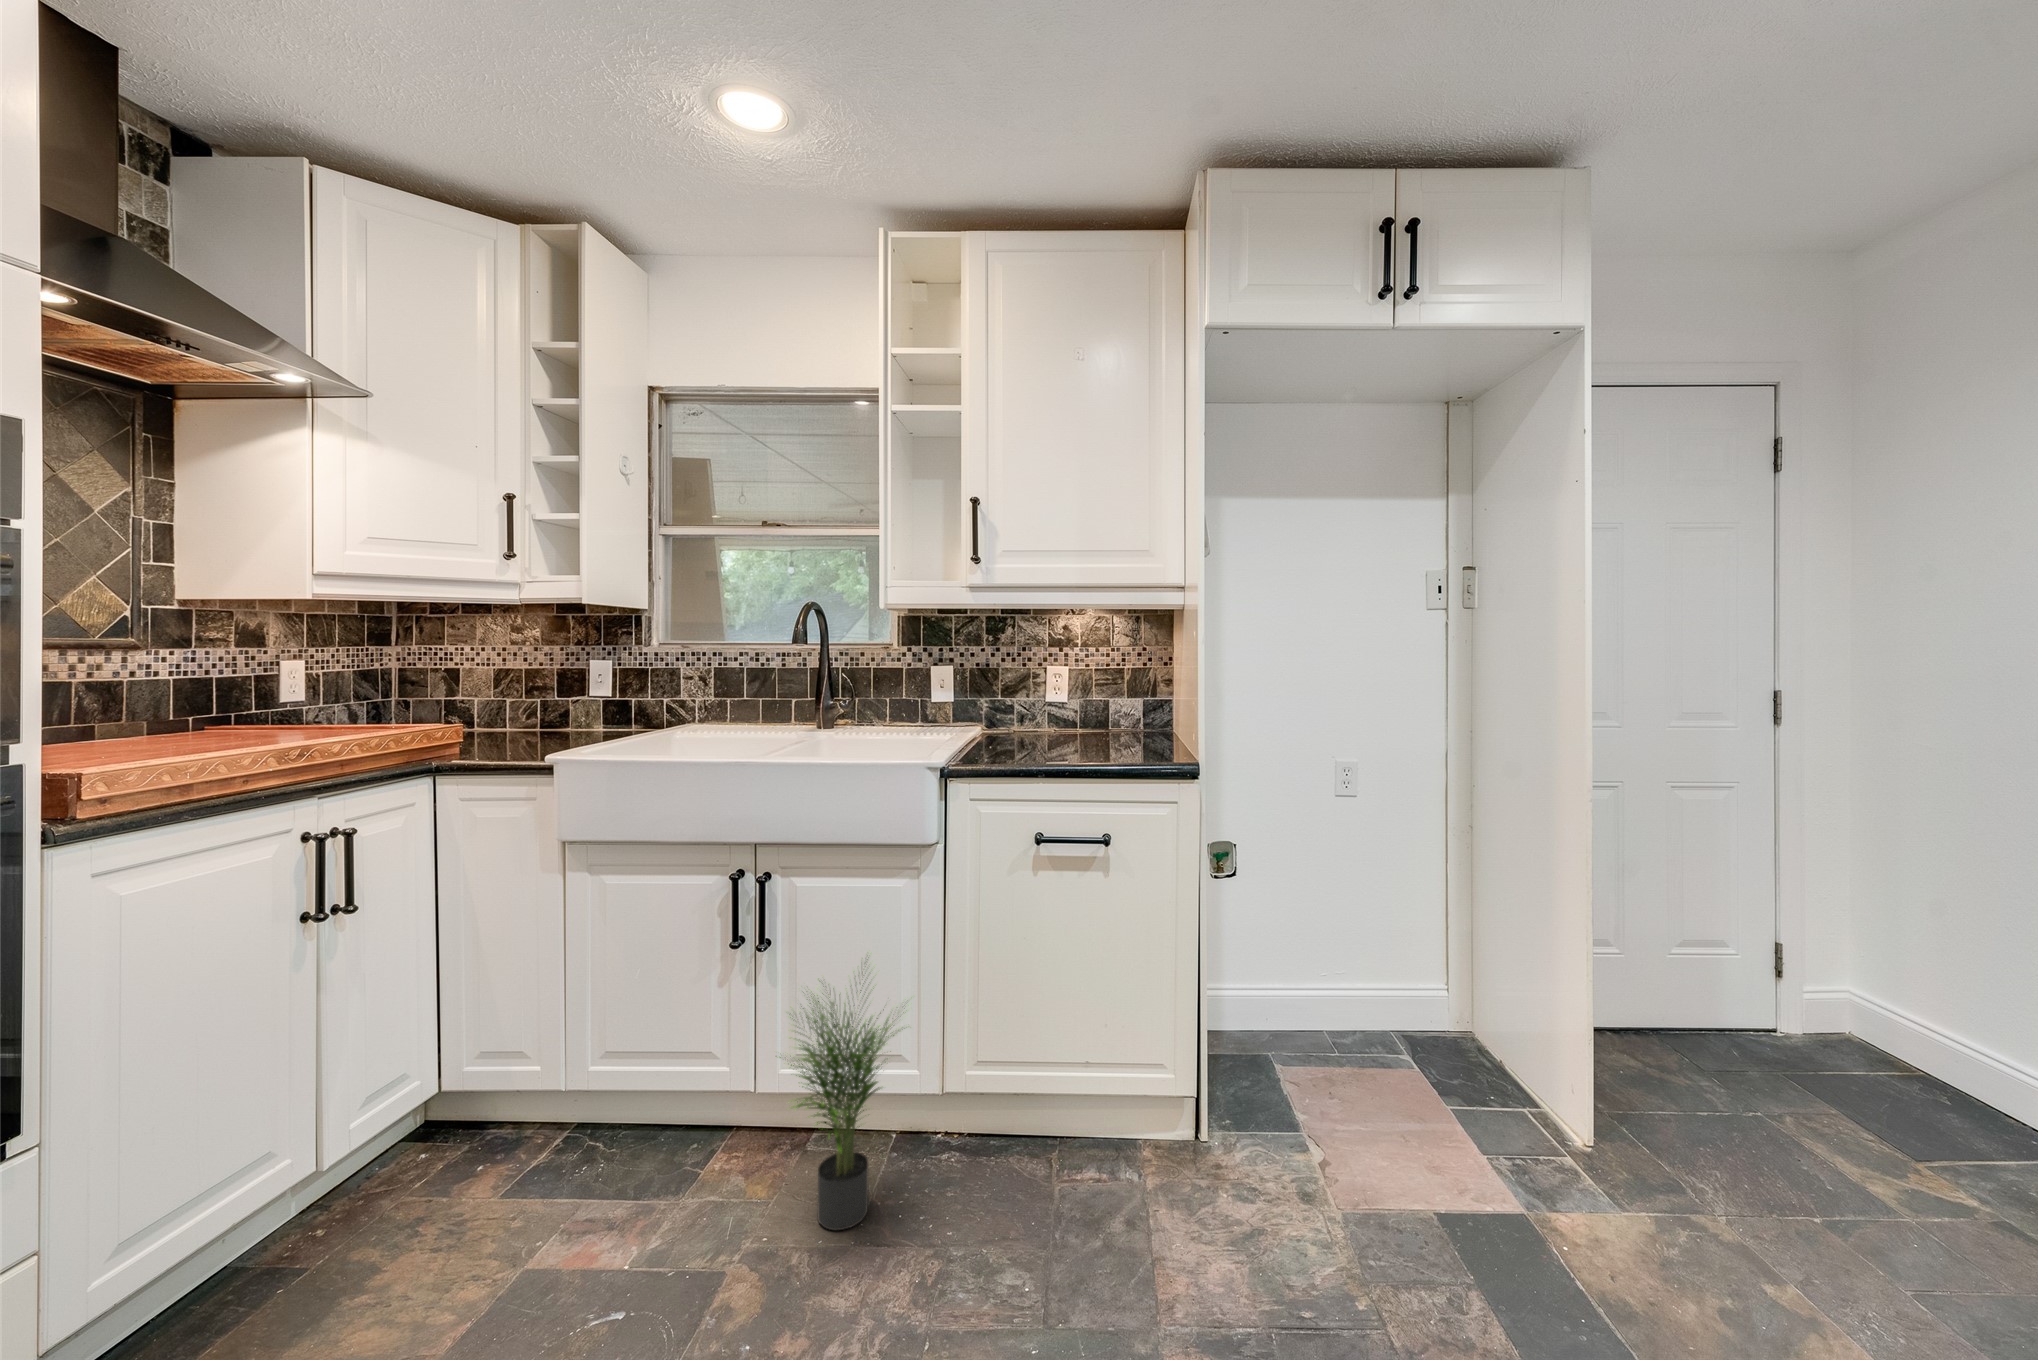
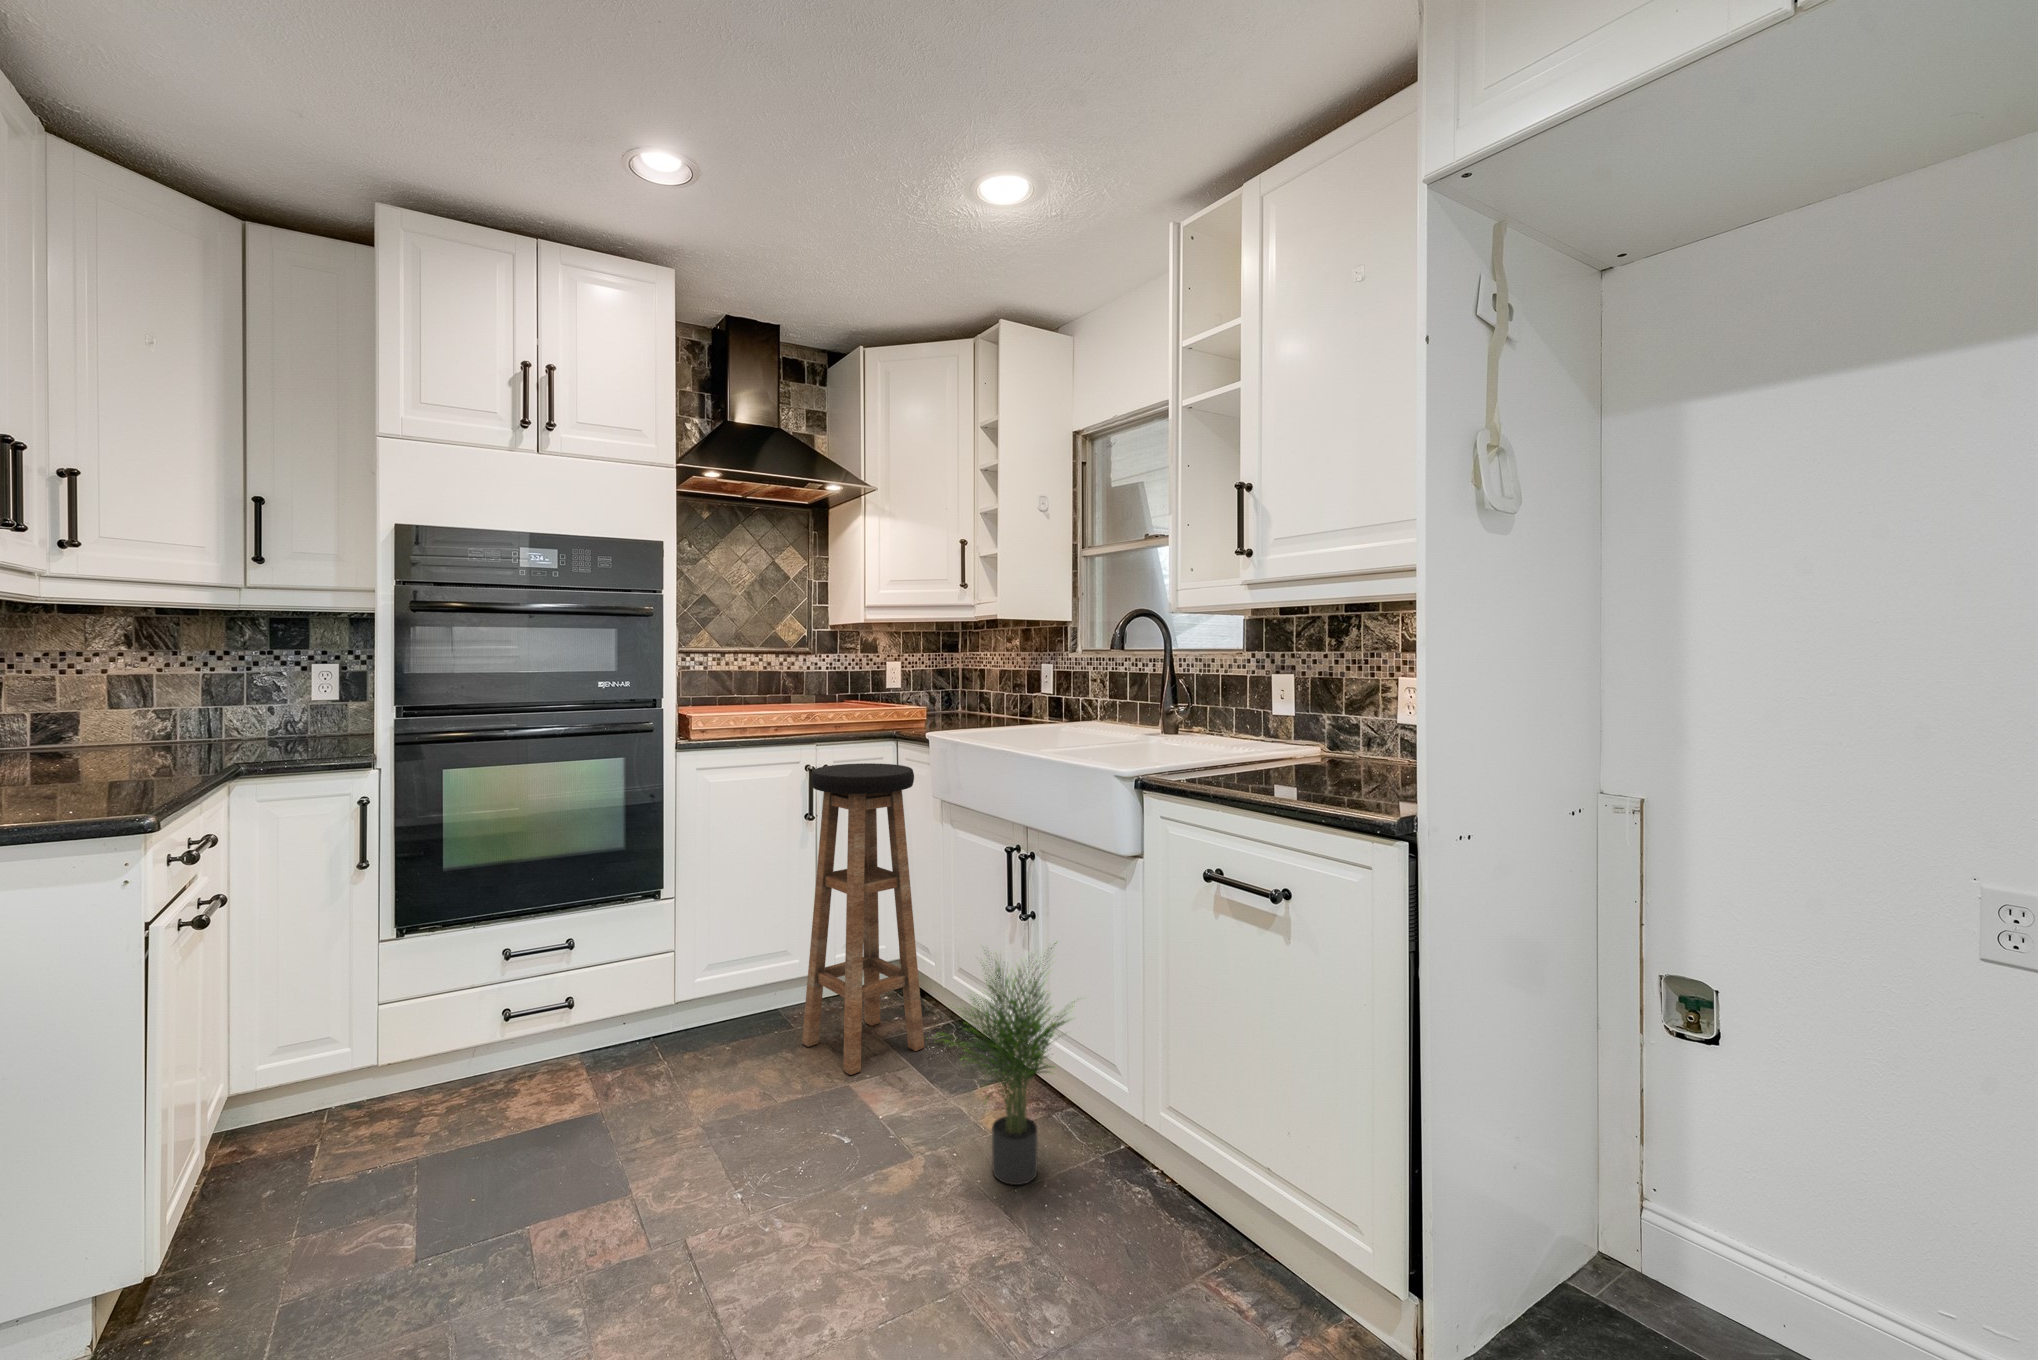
bar stool: none [357,806,569,1274] -> present [802,763,925,1075]

